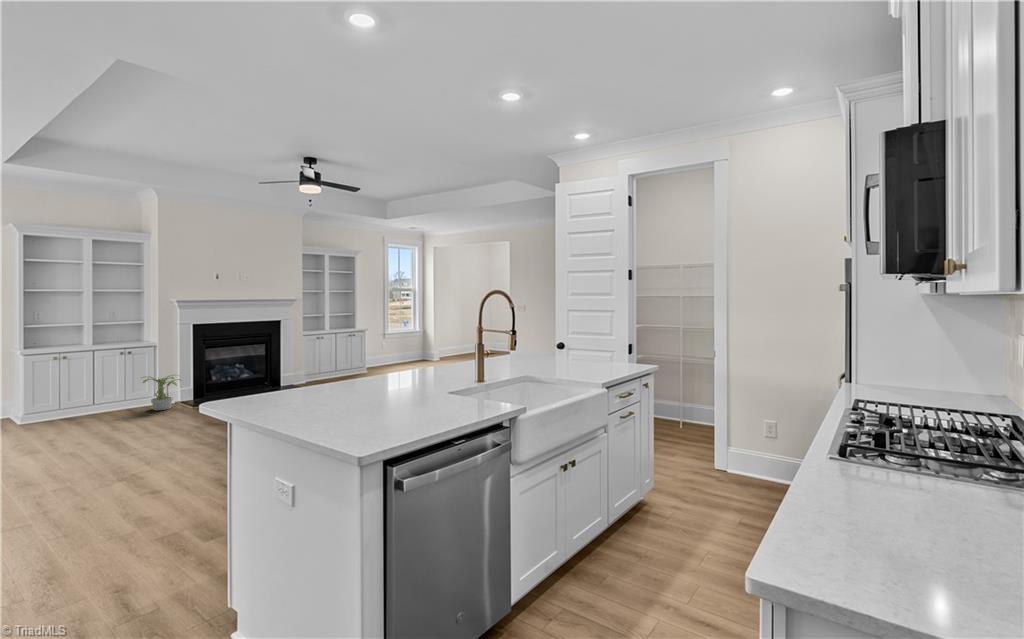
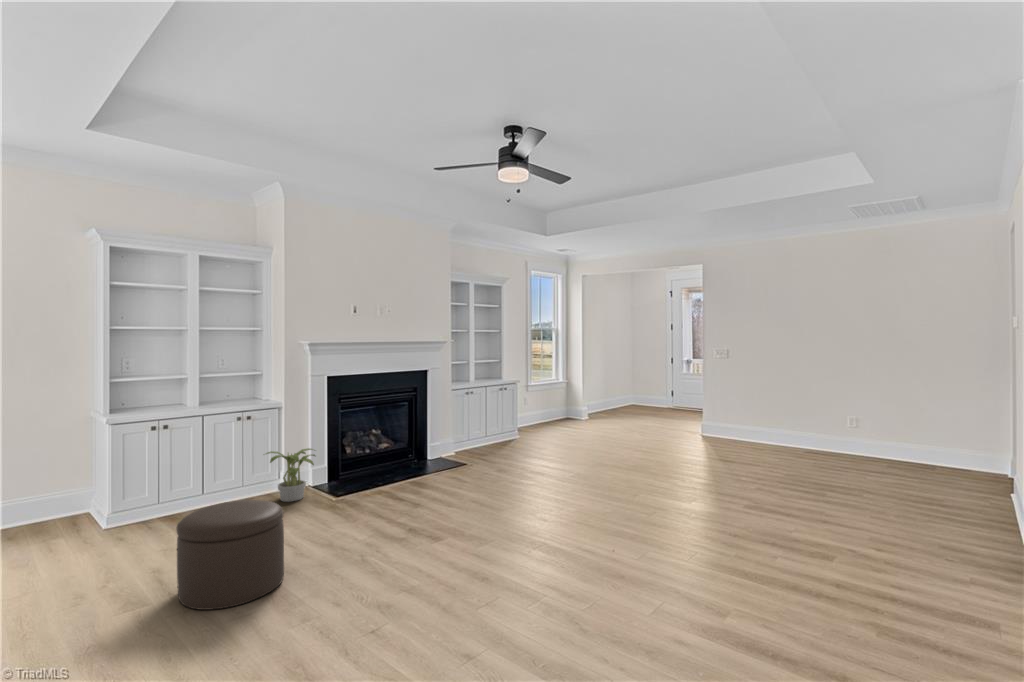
ottoman: none [61,399,133,455] -> present [176,500,284,610]

